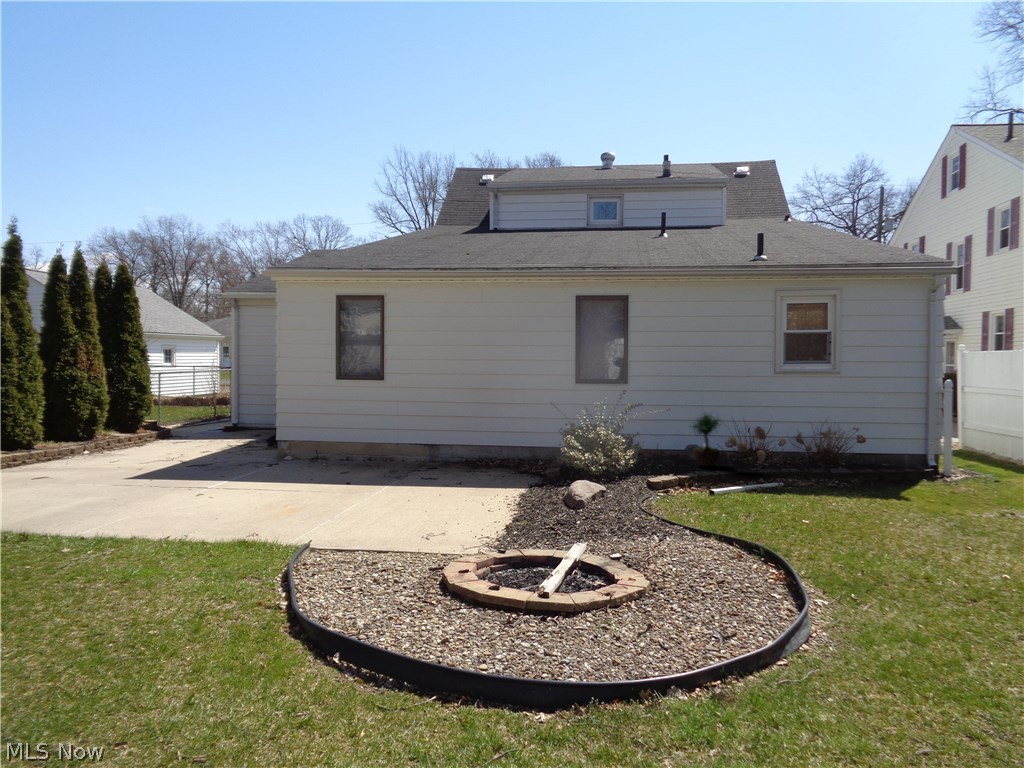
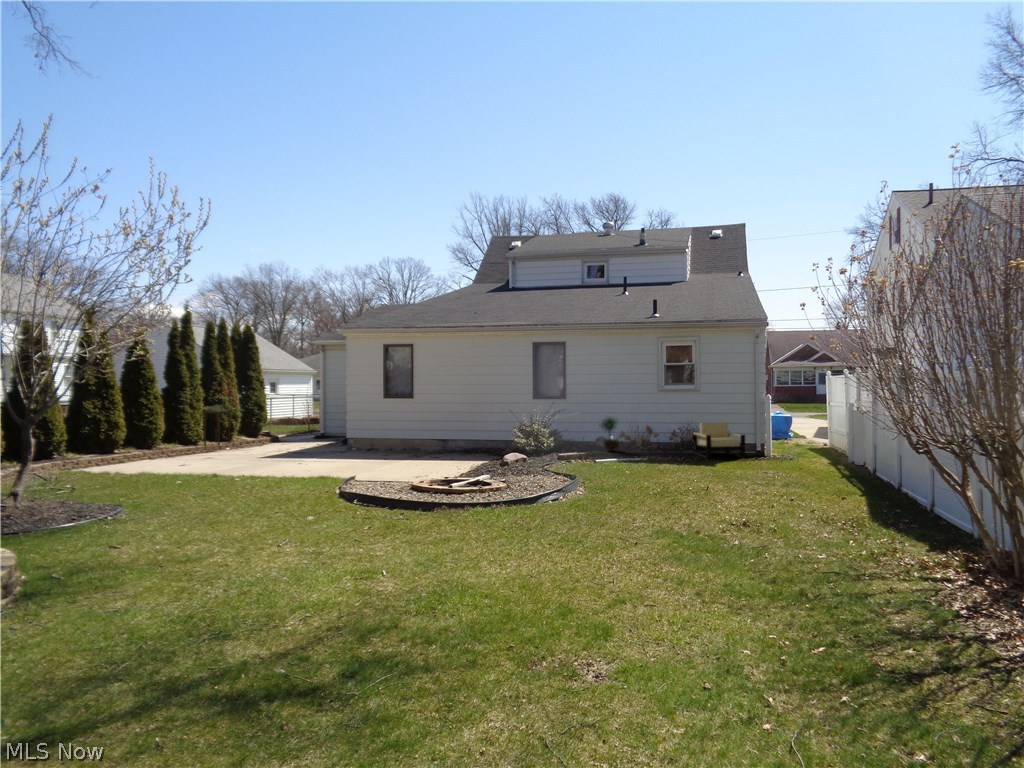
side table: none [39,384,93,450] -> present [202,404,232,446]
armchair: none [835,423,934,484] -> present [692,422,745,459]

